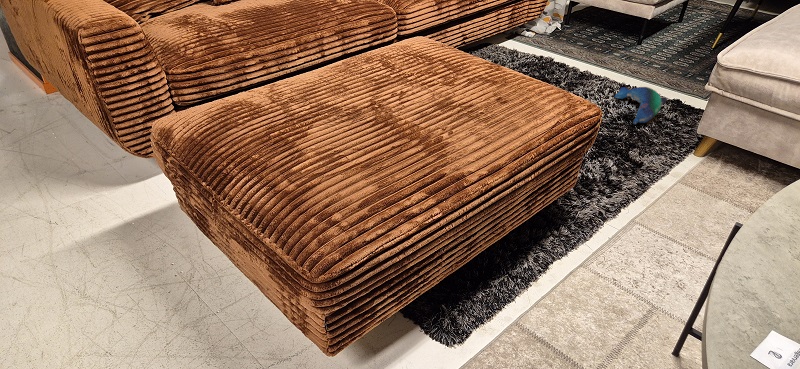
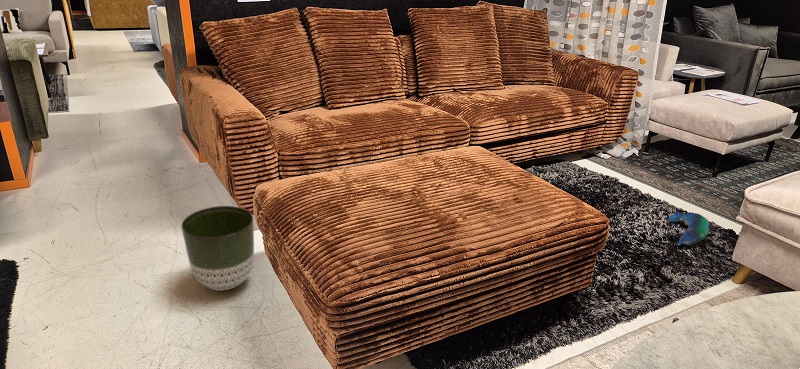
planter: none [53,153,166,267] -> present [181,206,254,291]

